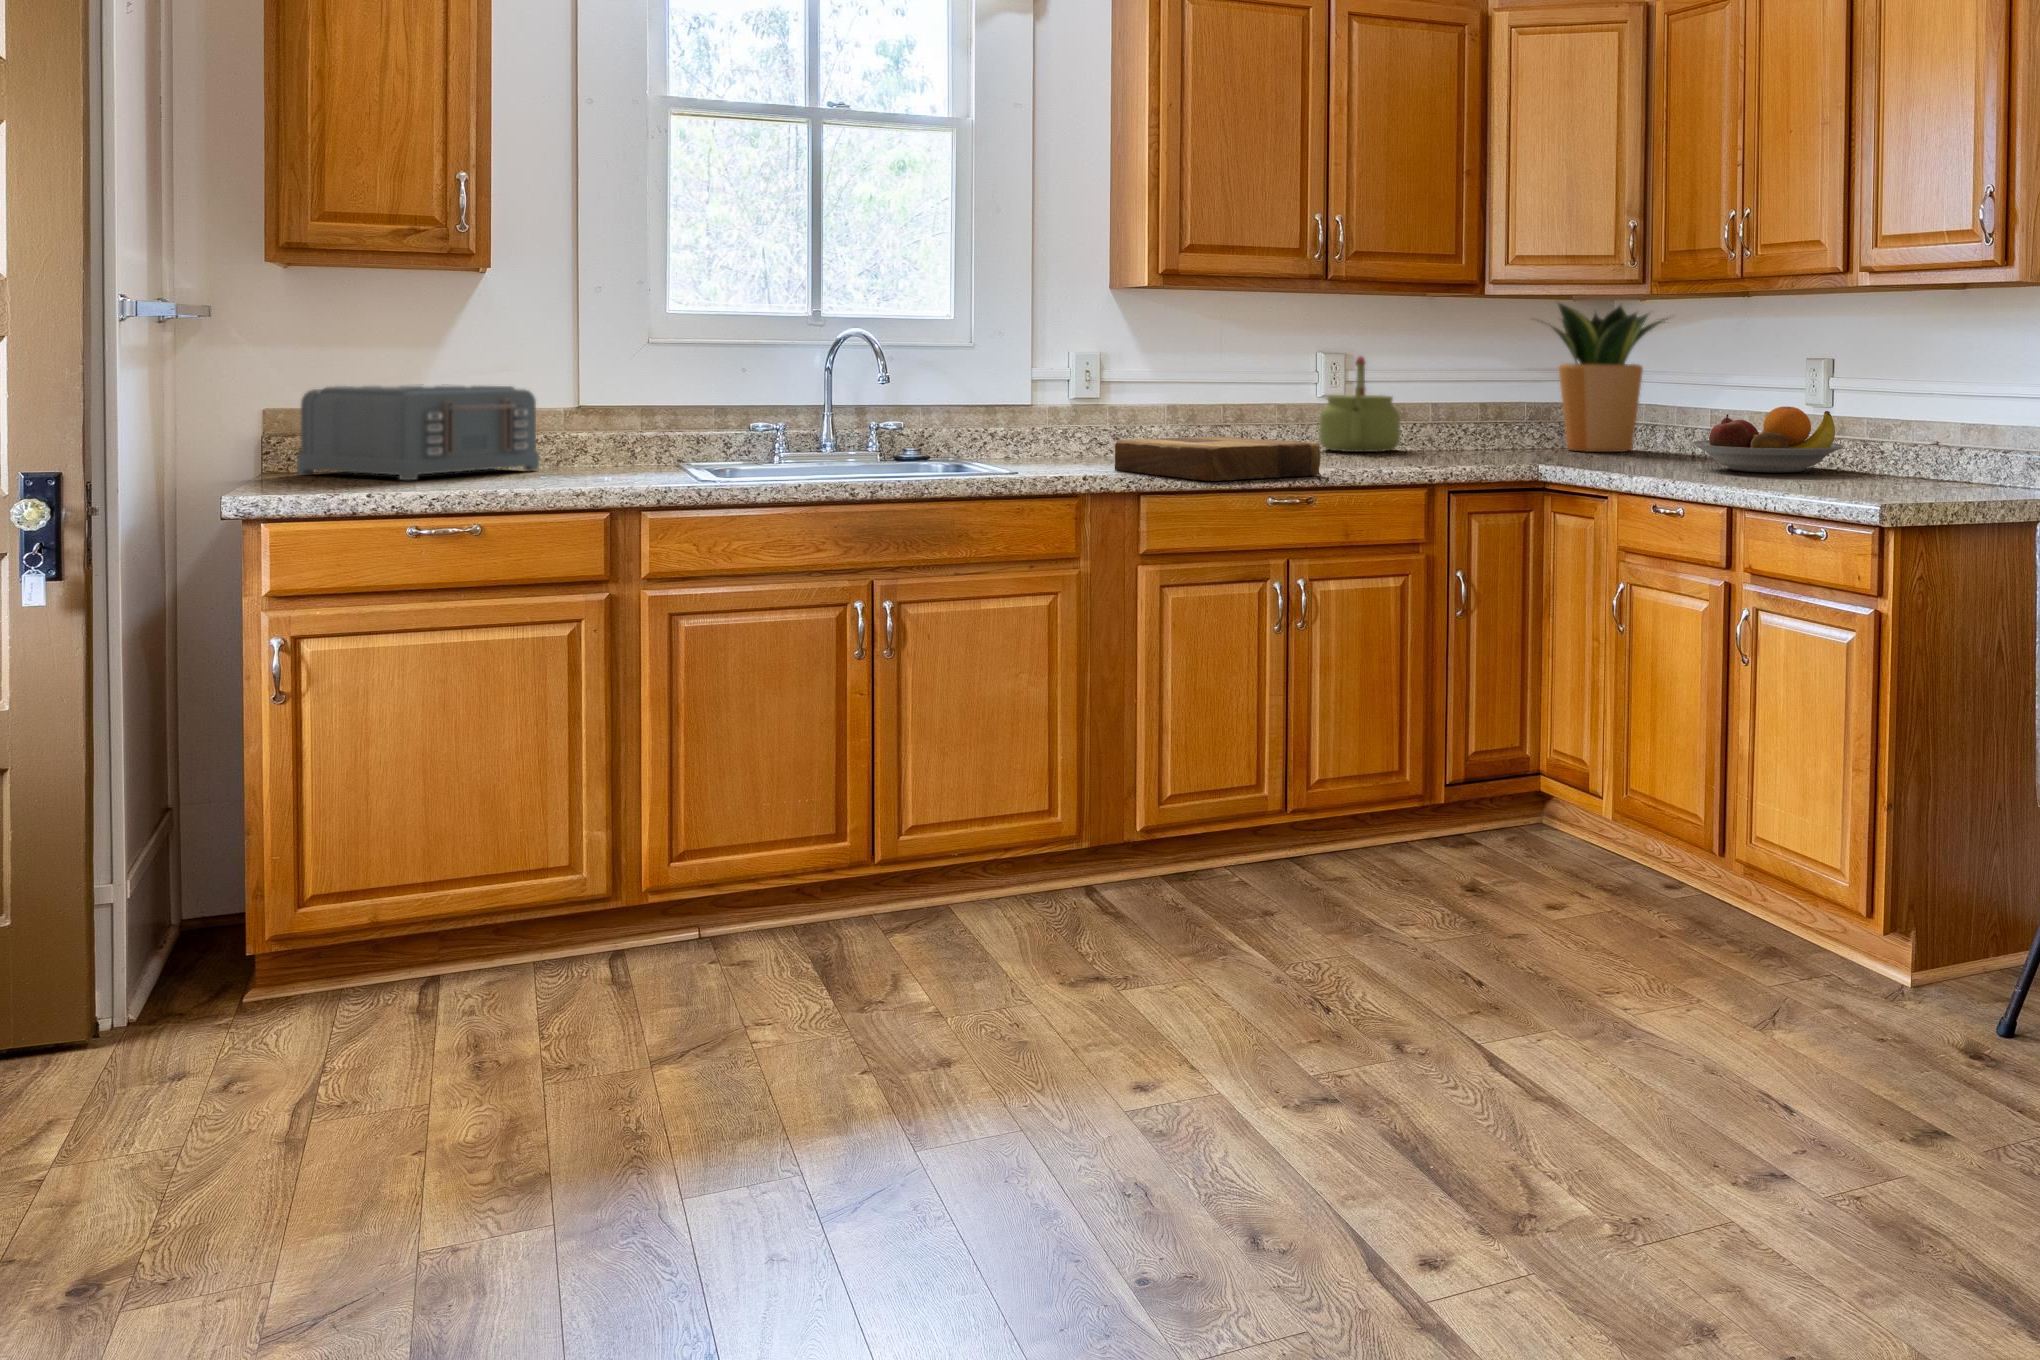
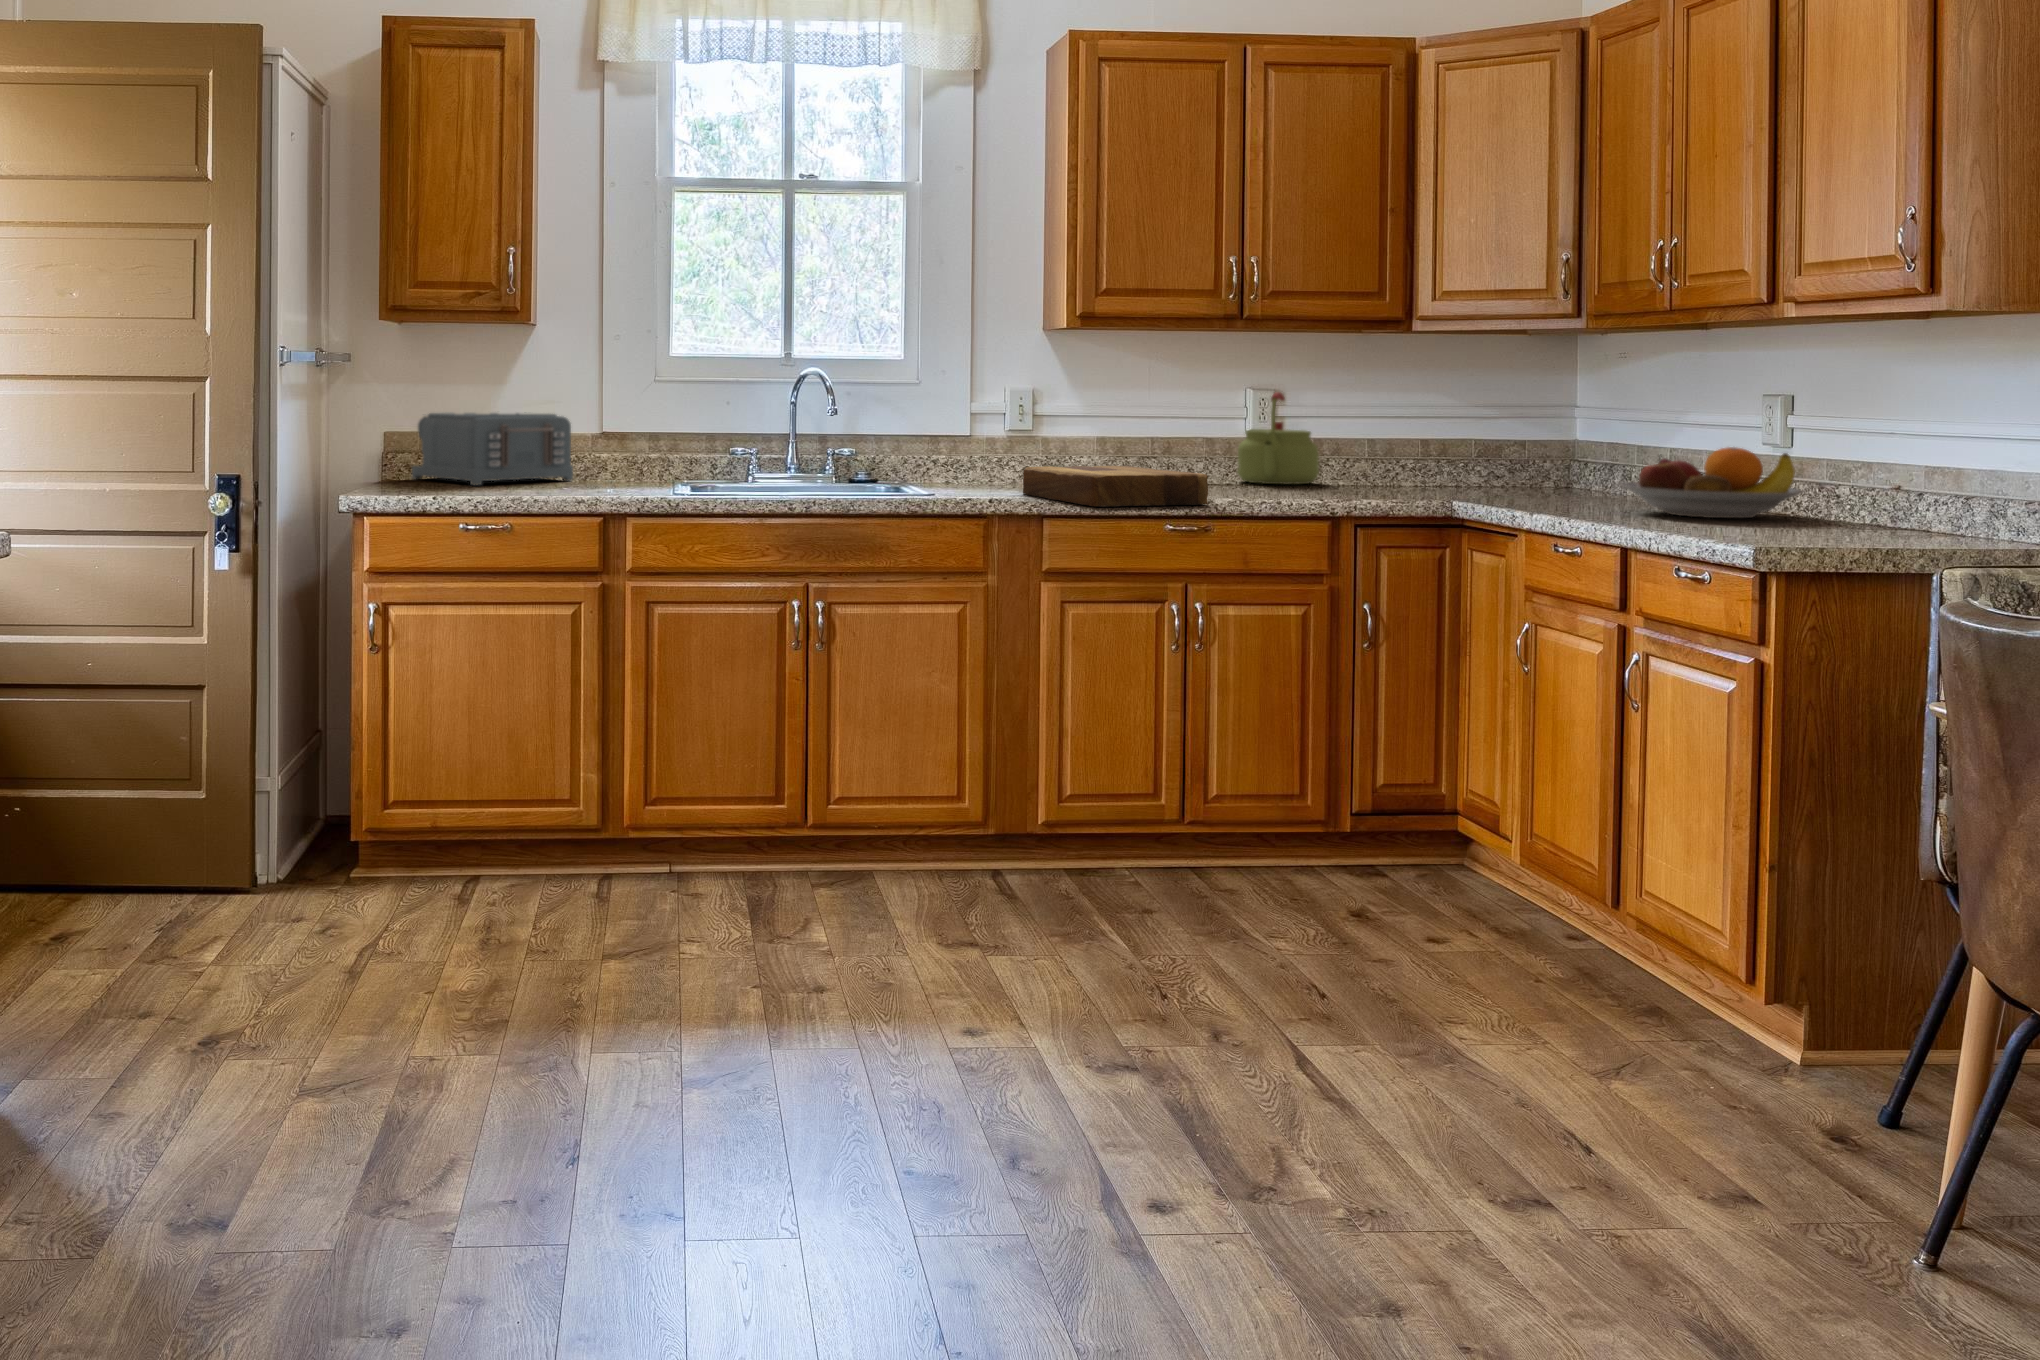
potted plant: present [1533,303,1664,452] -> none [1457,337,1624,491]

